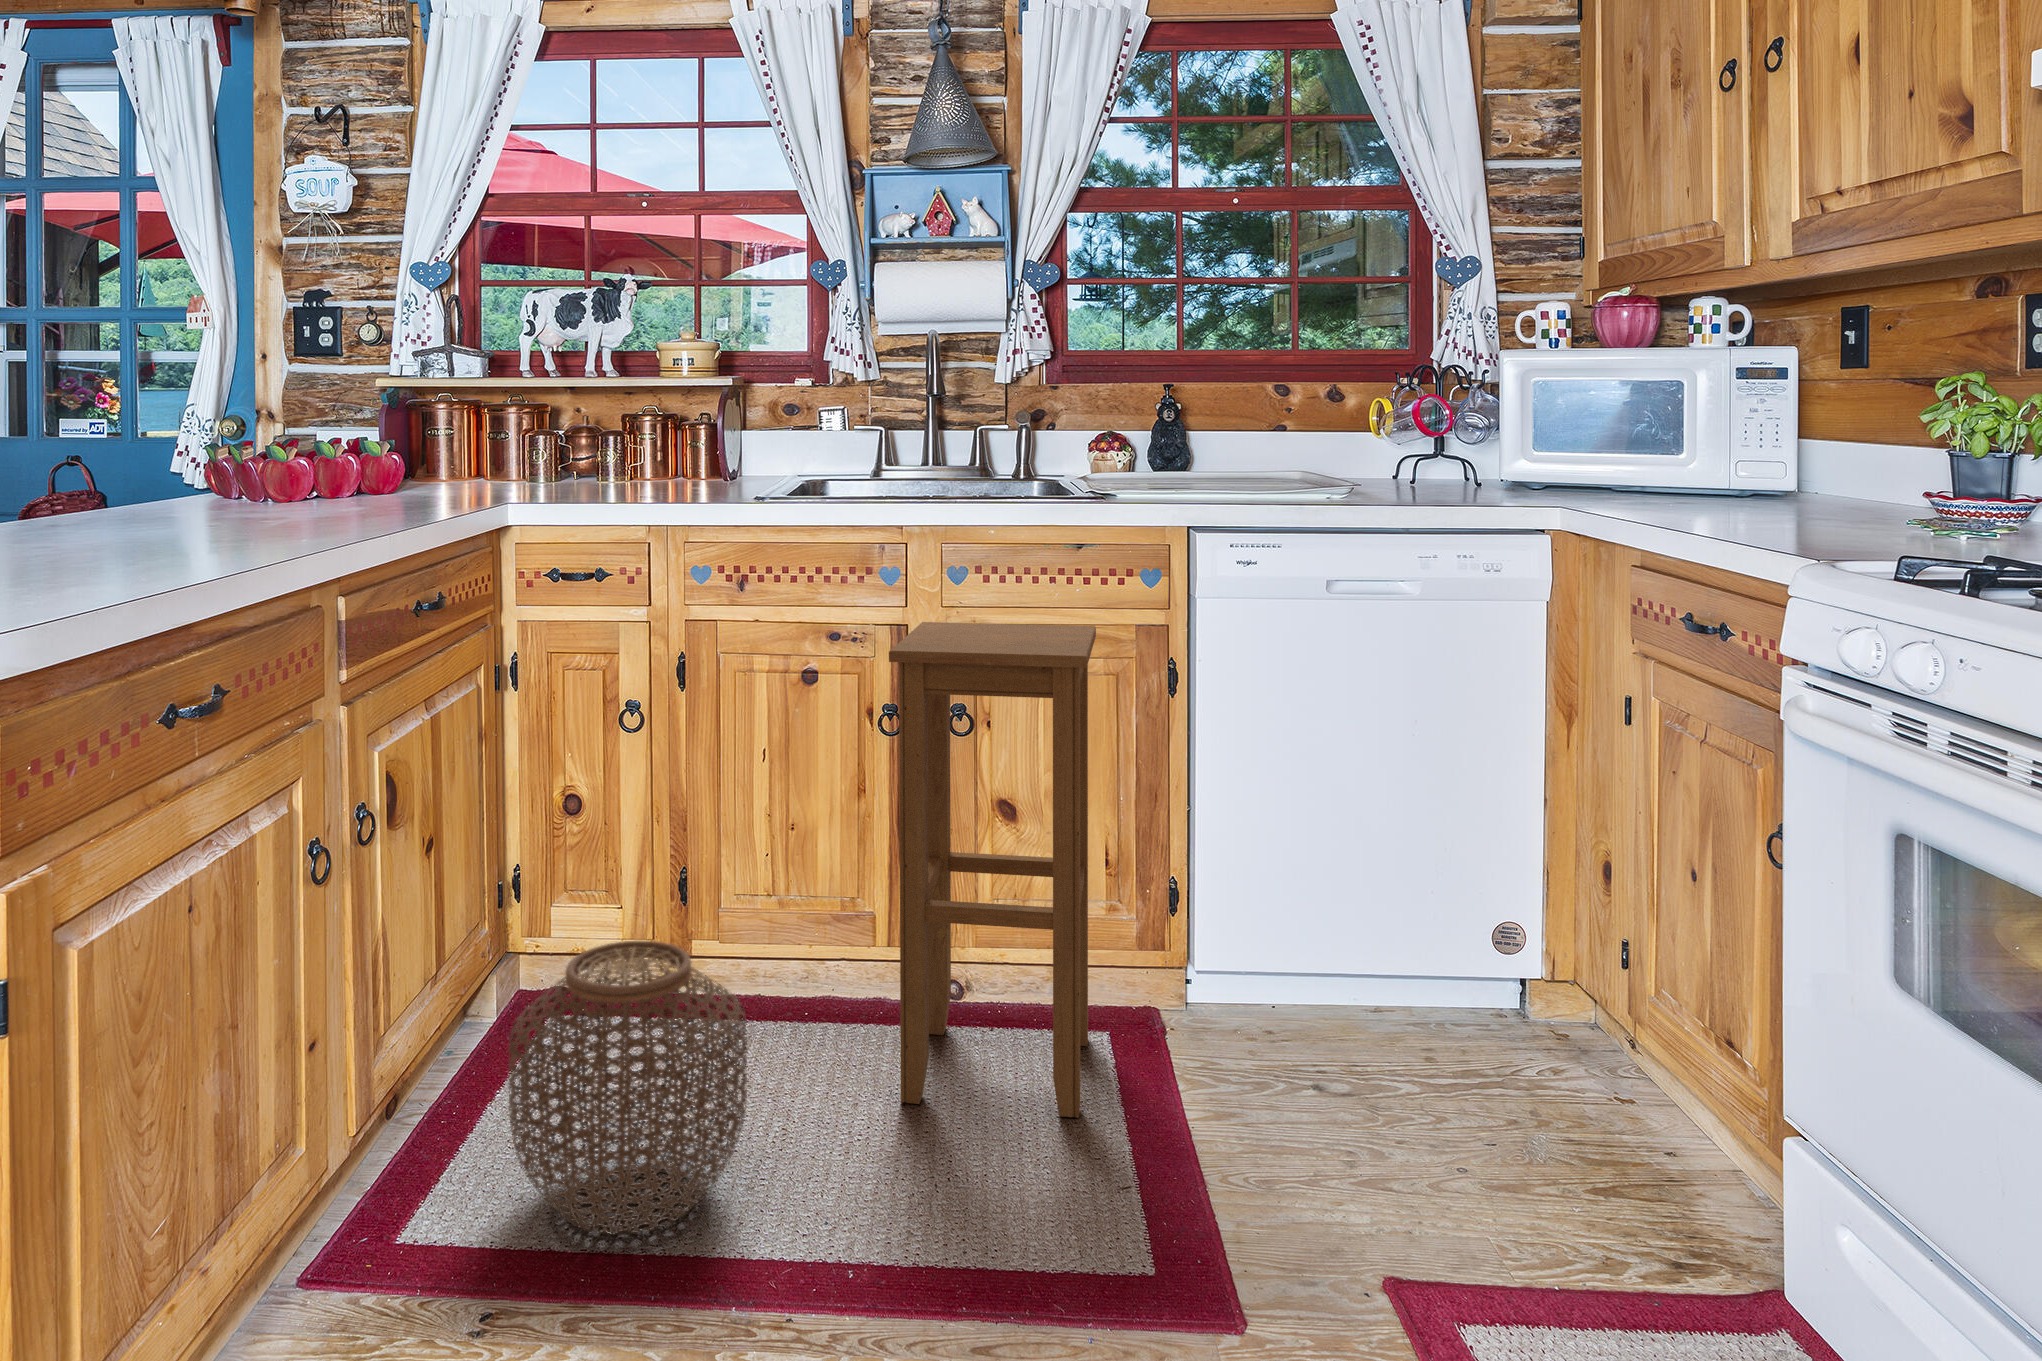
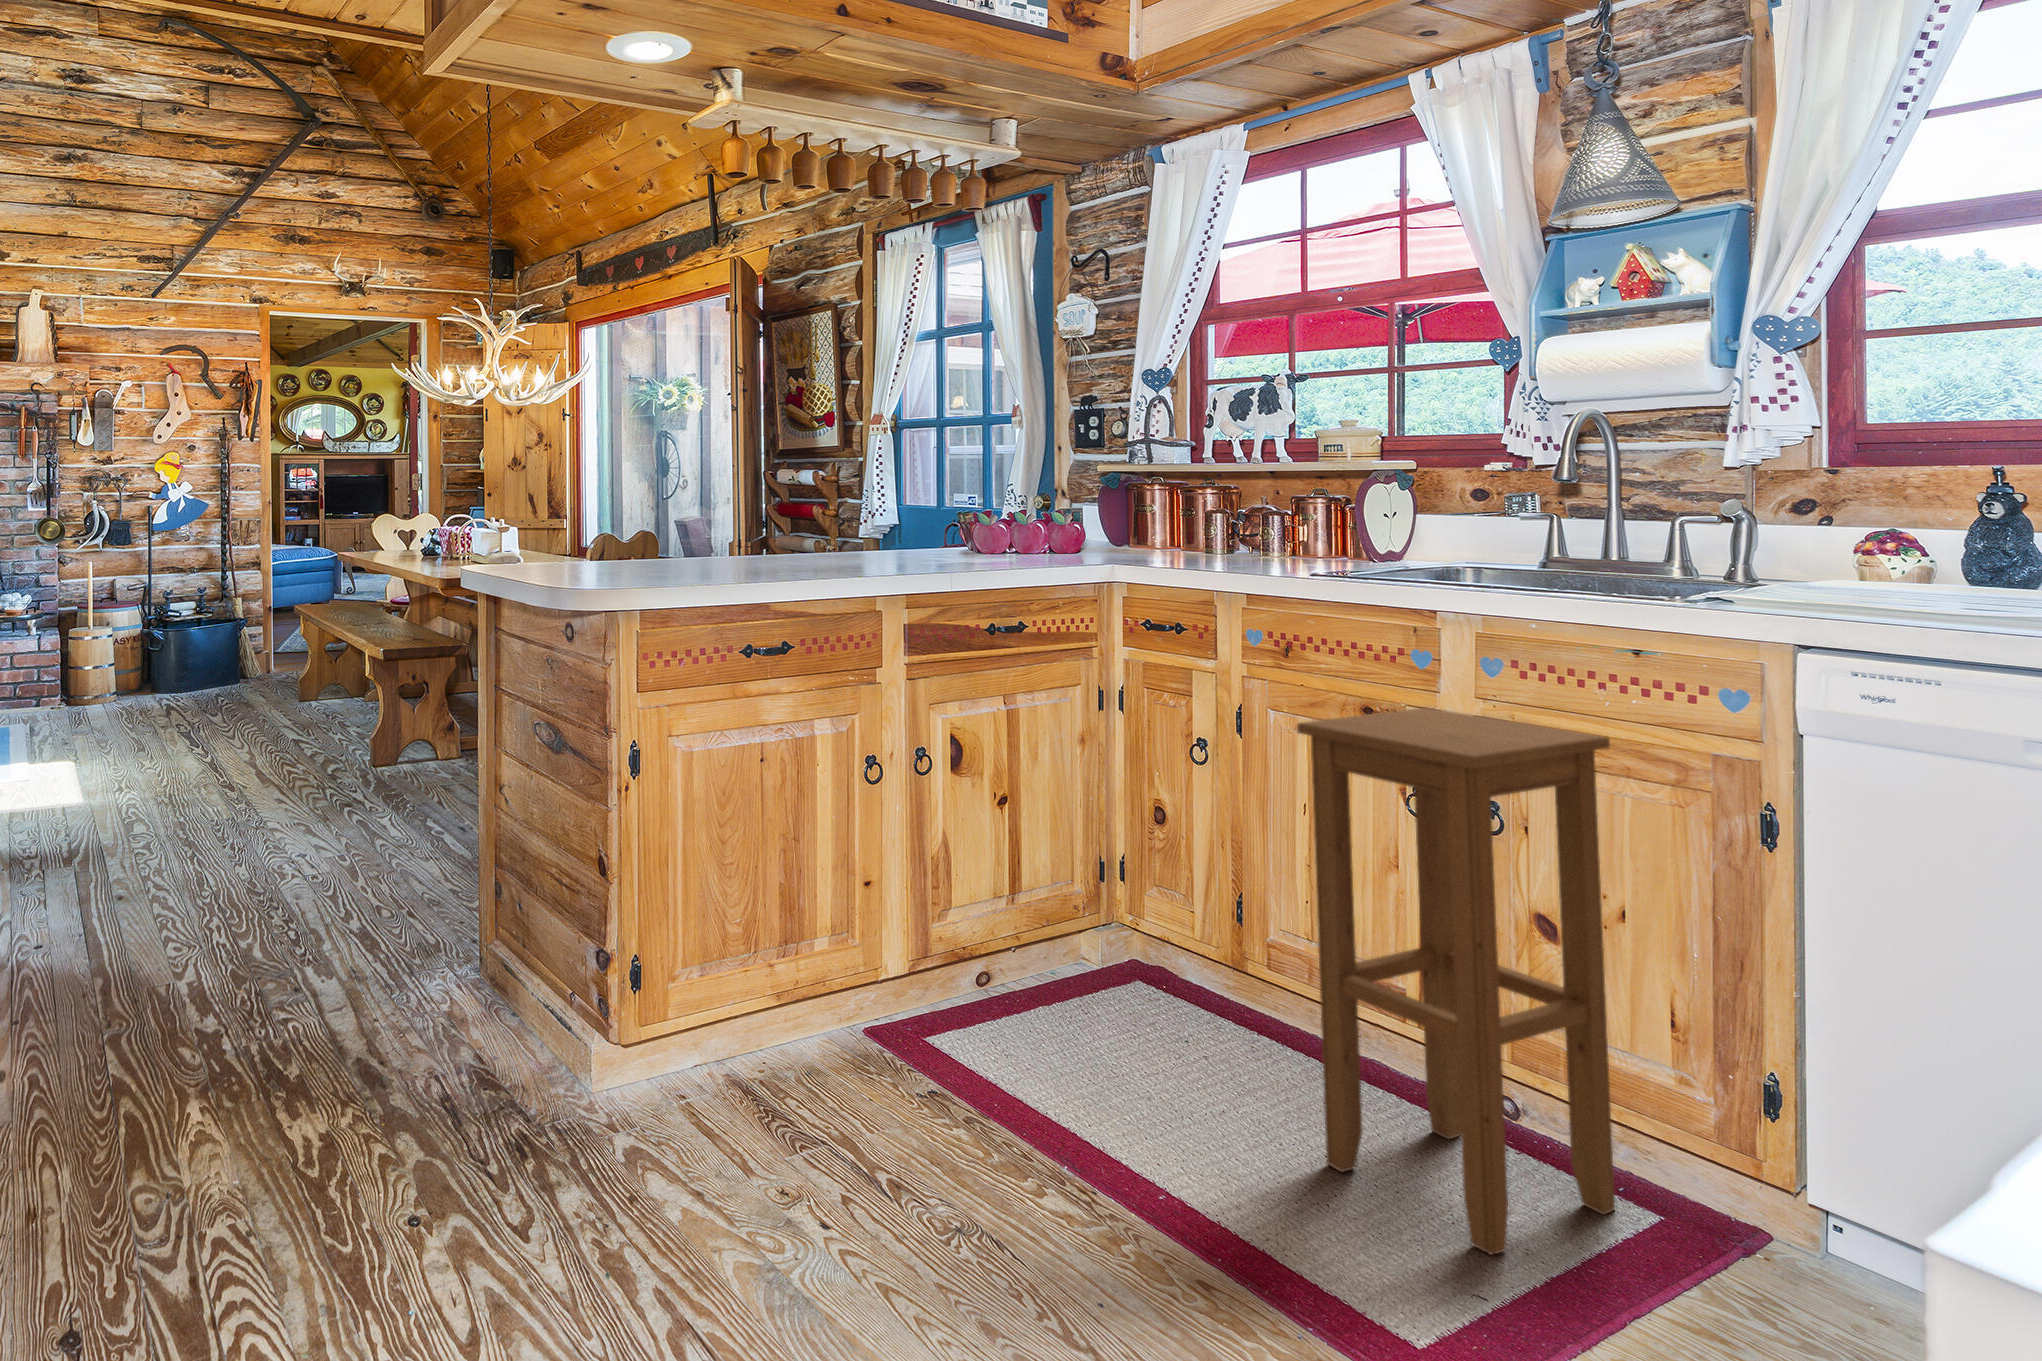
woven basket: present [509,941,747,1235] -> none [939,916,1128,1146]

